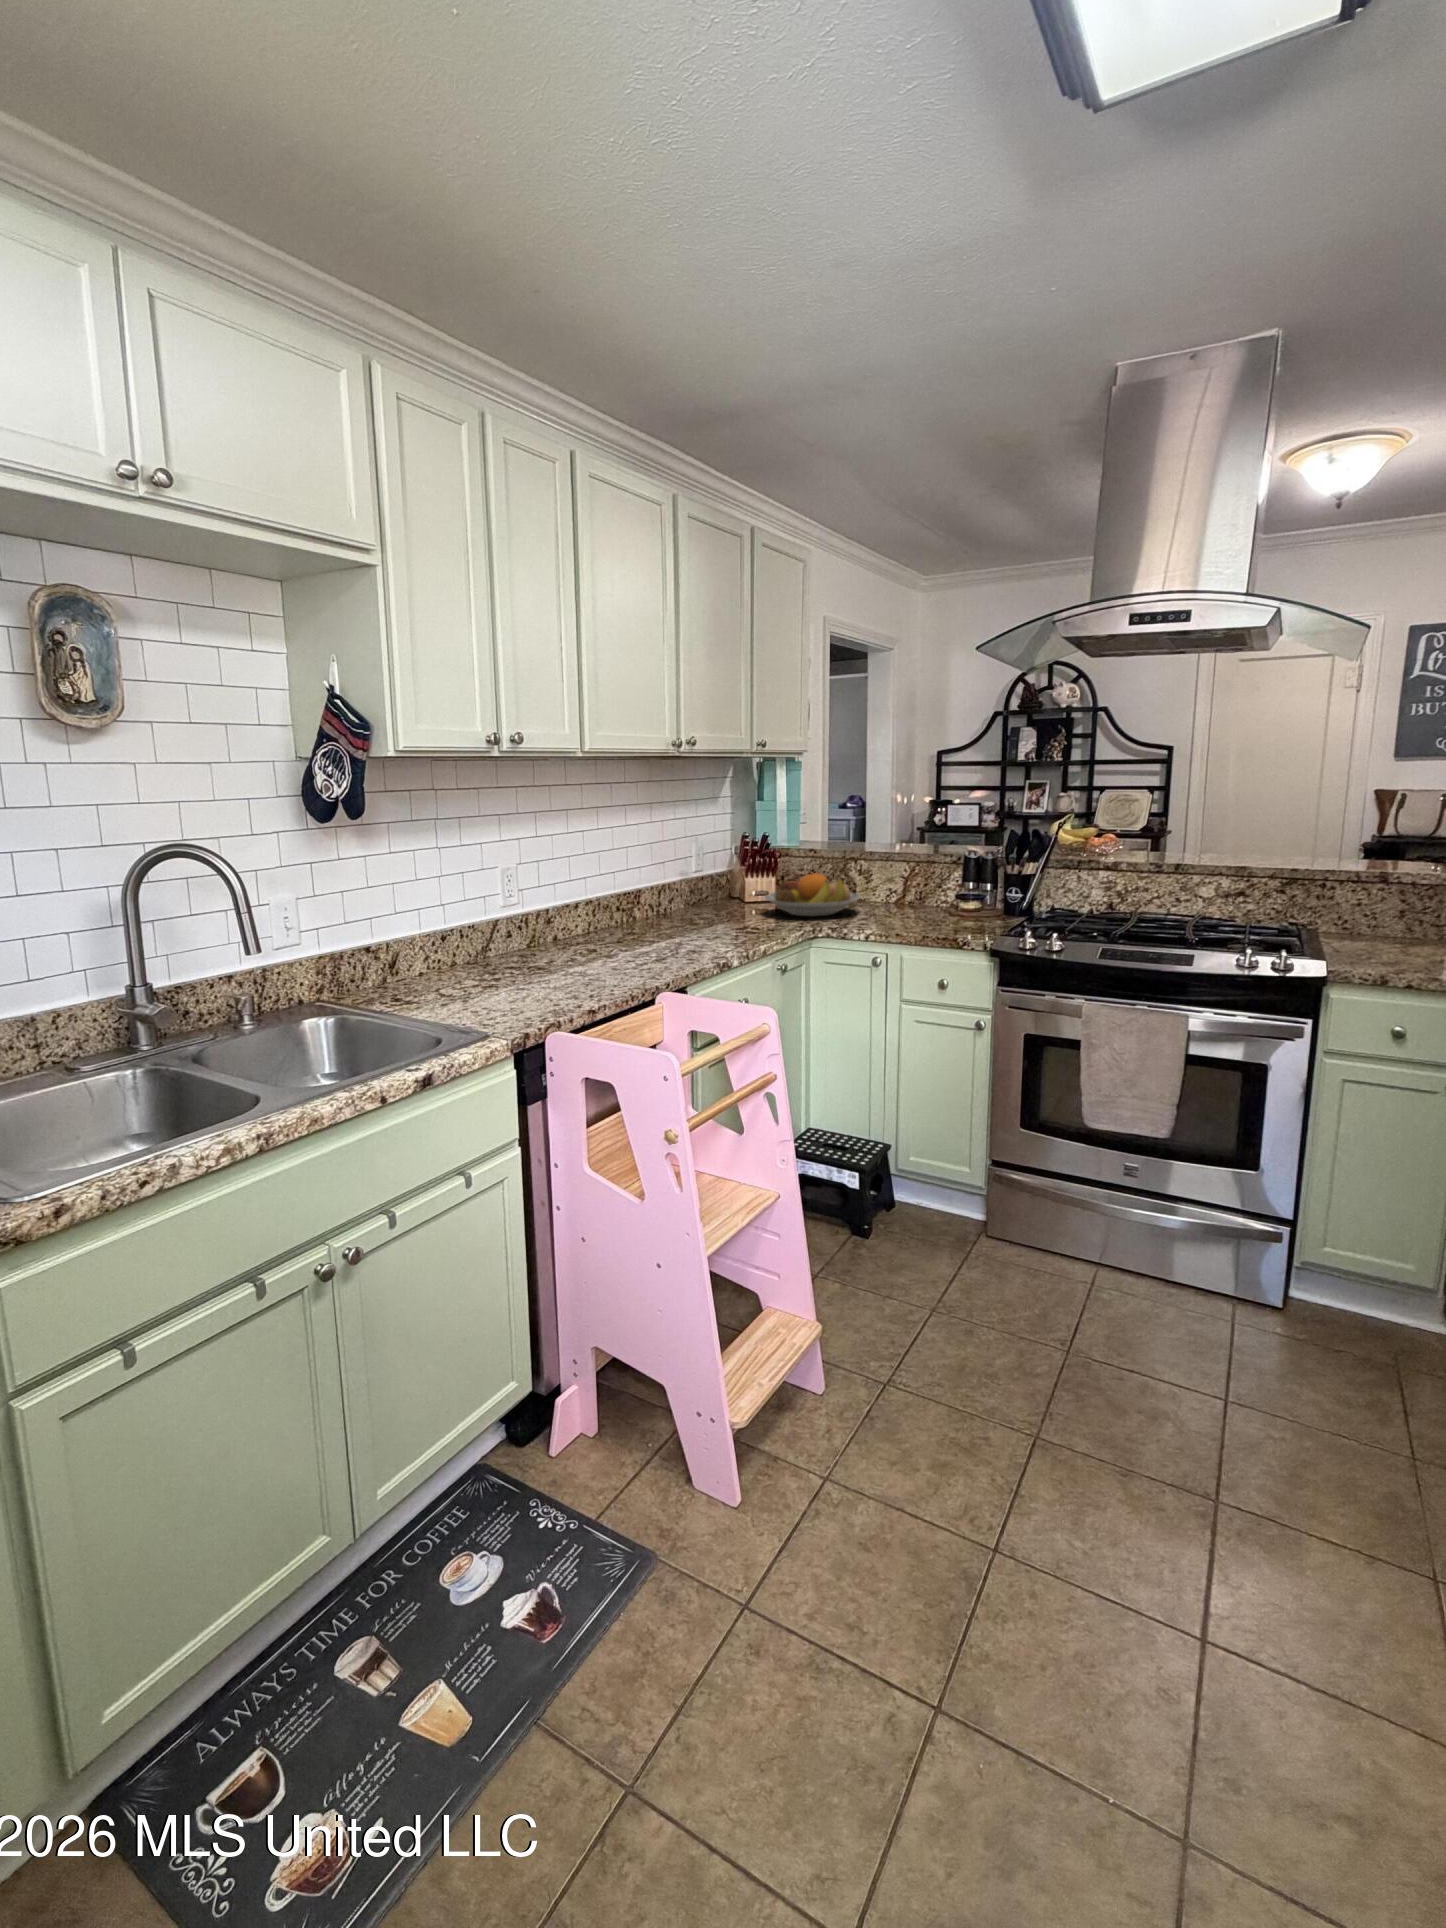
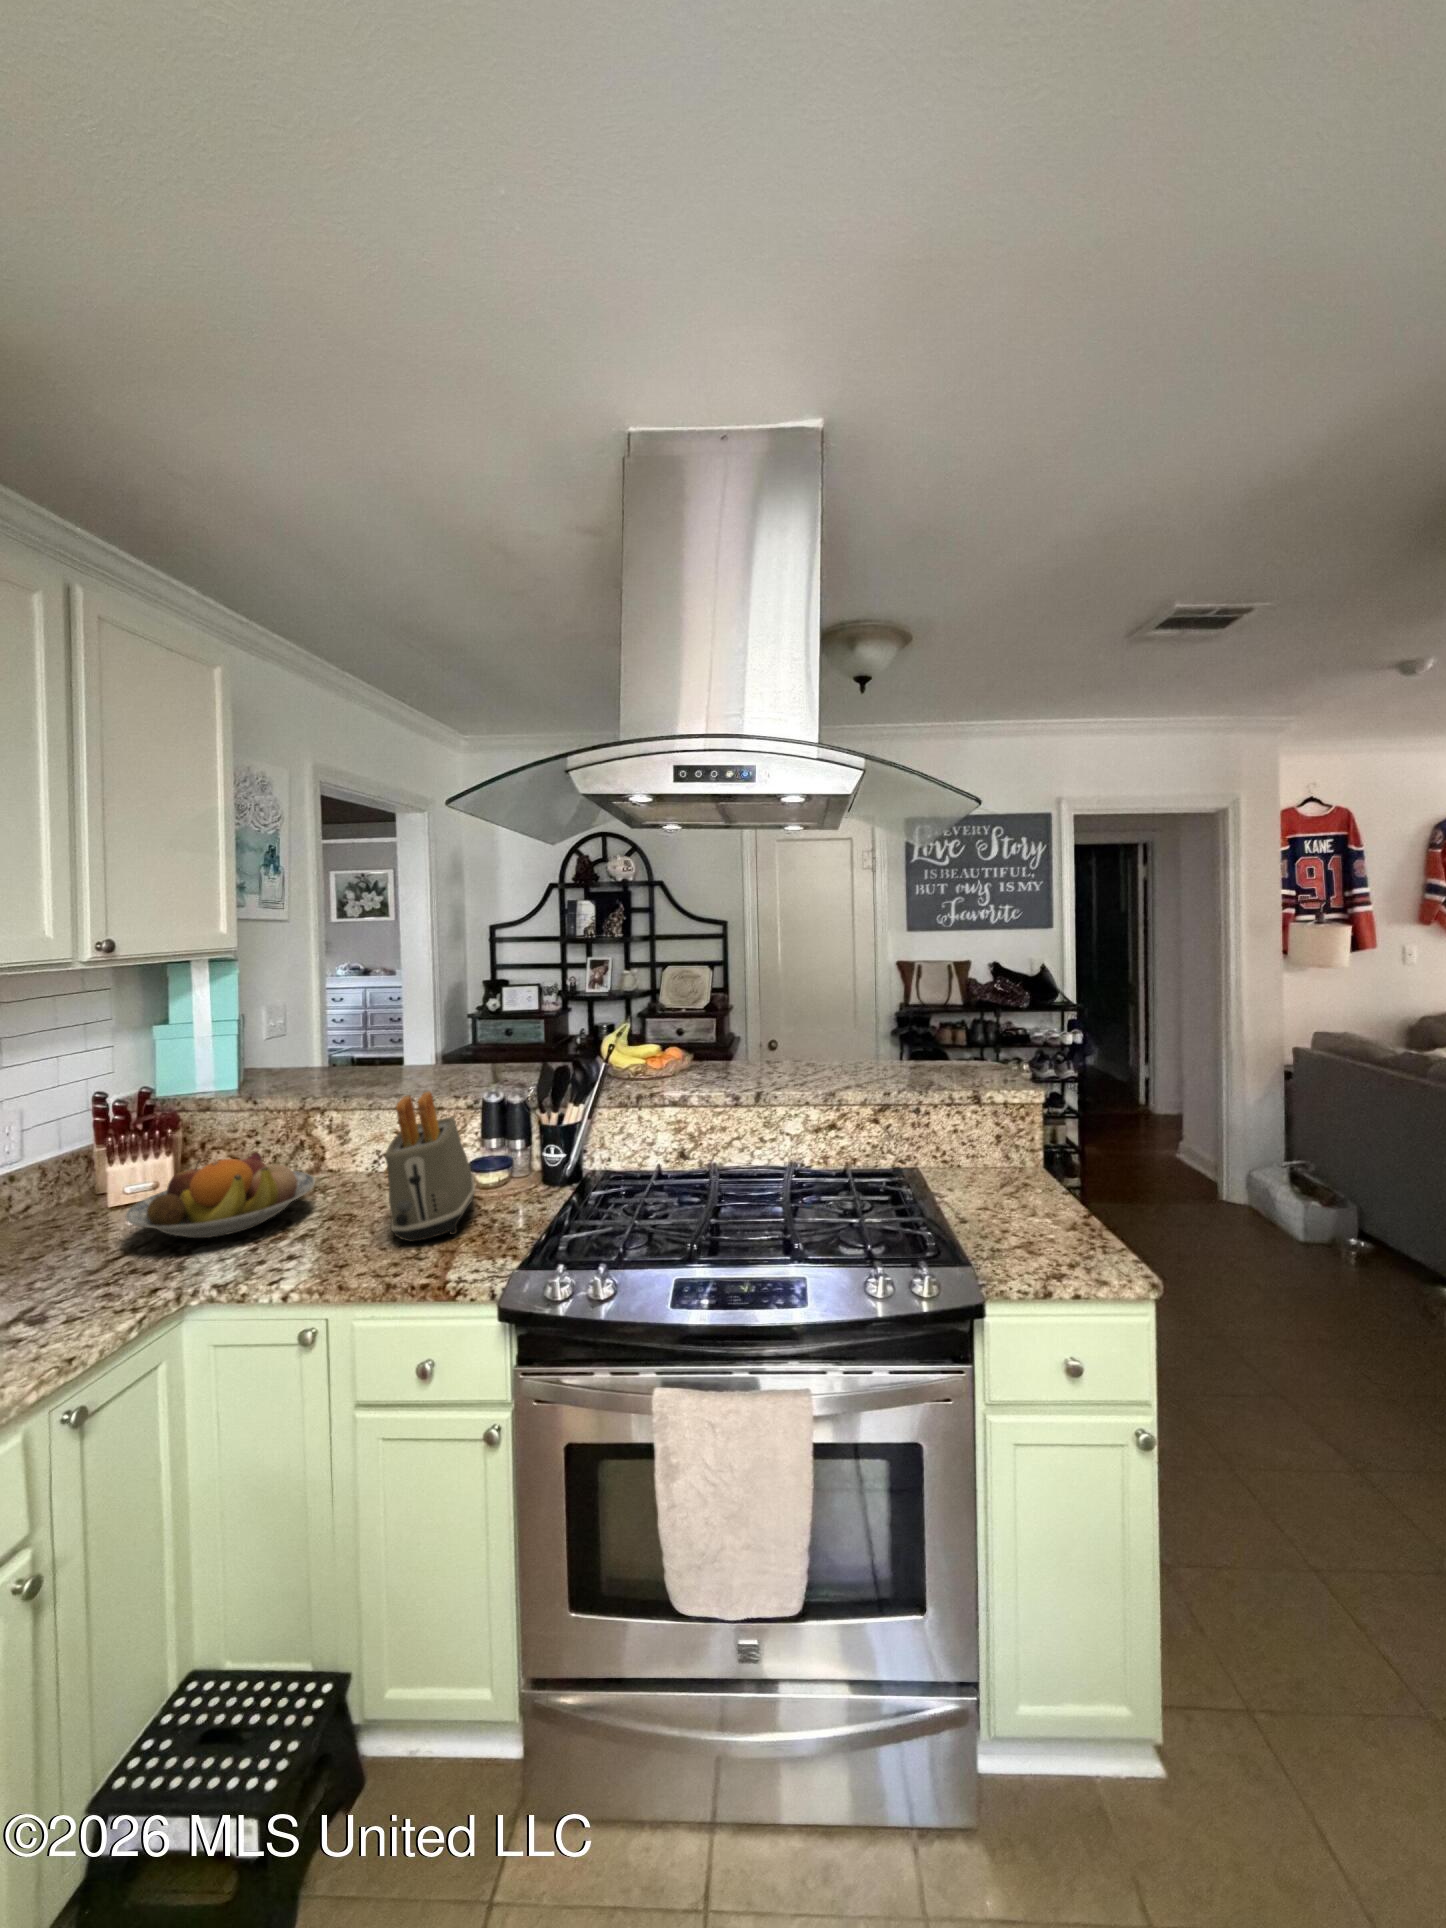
toaster: none [914,840,965,926] -> present [385,1092,475,1242]

